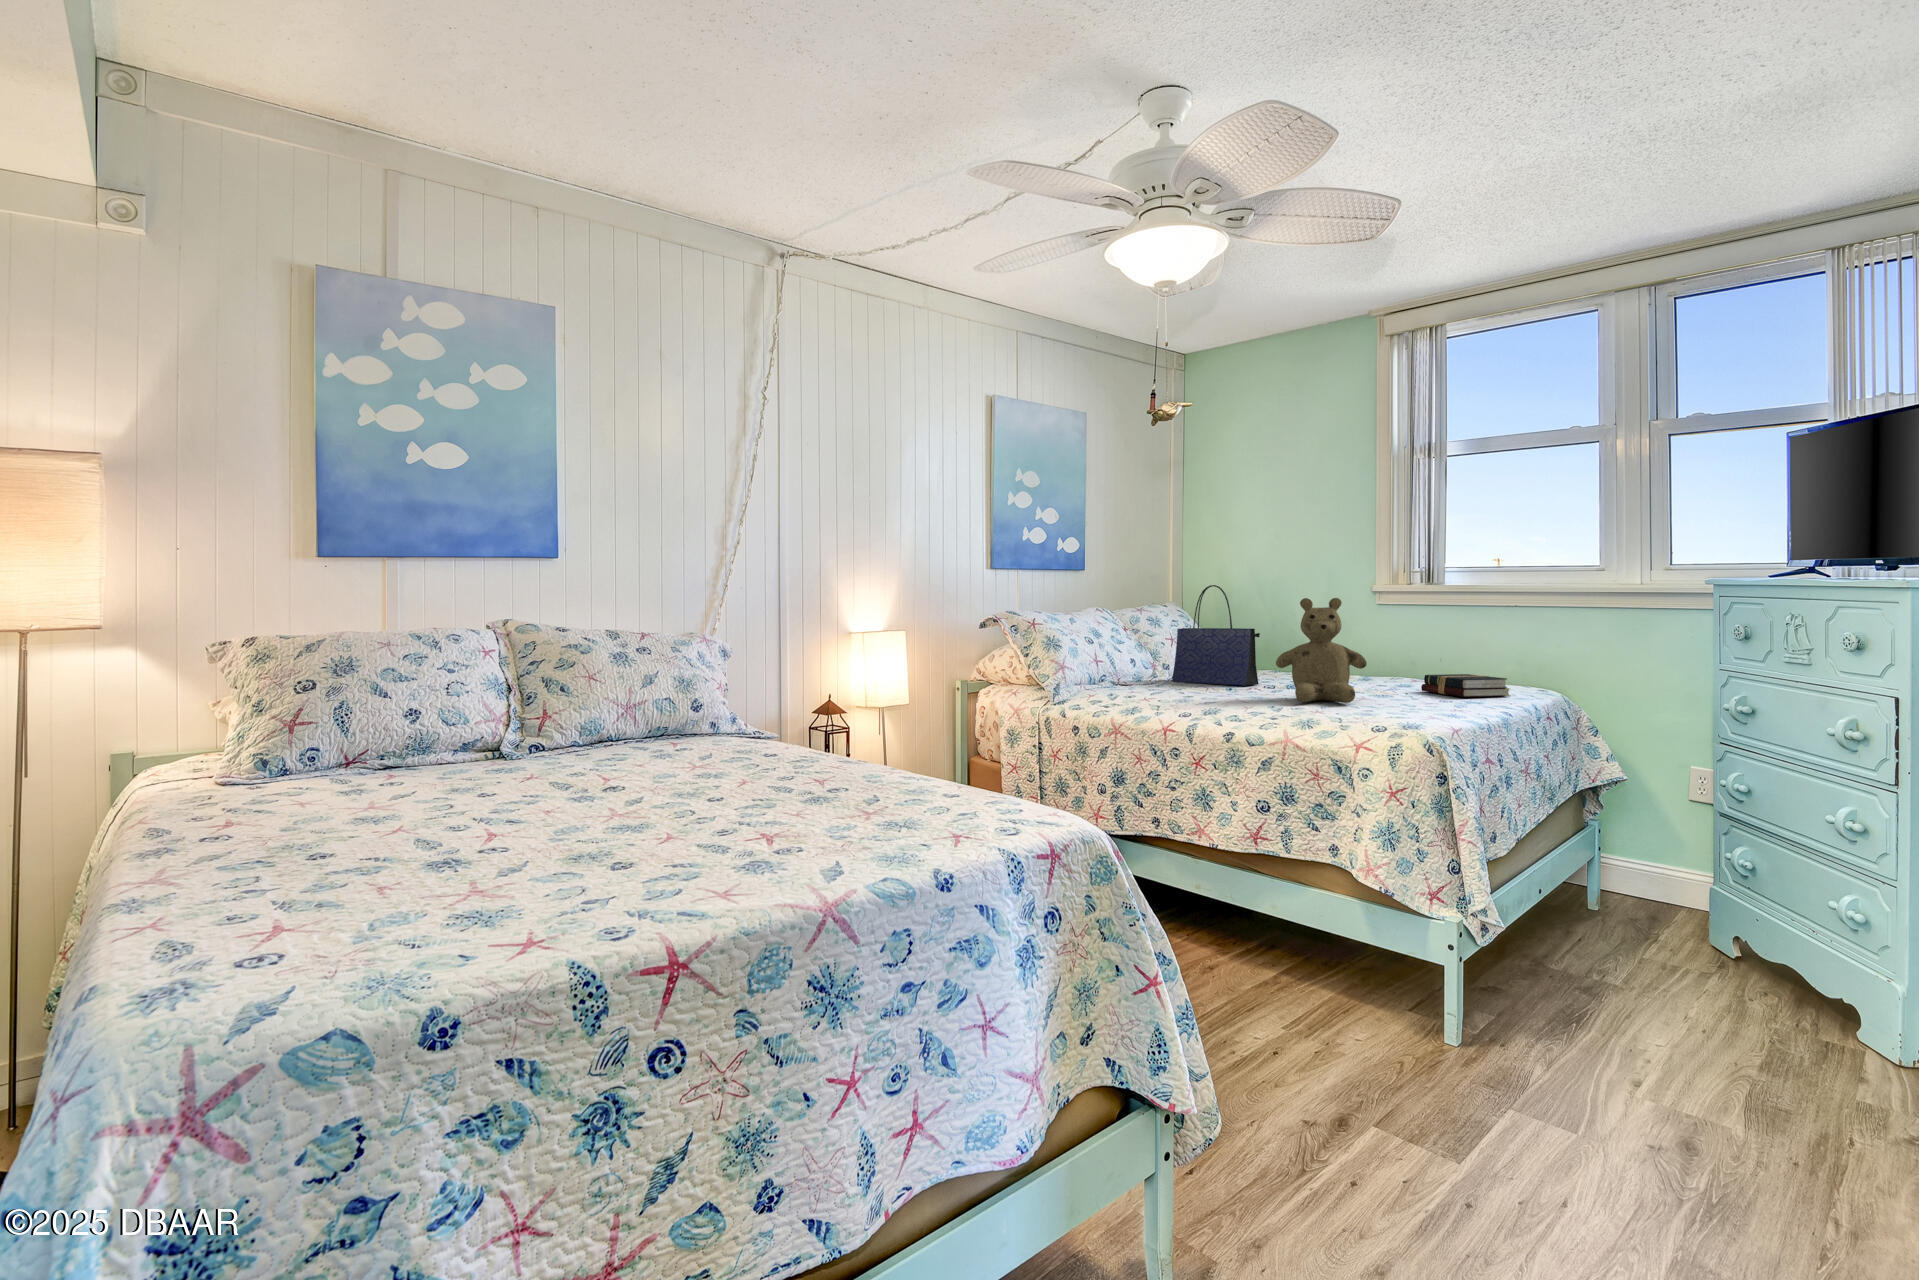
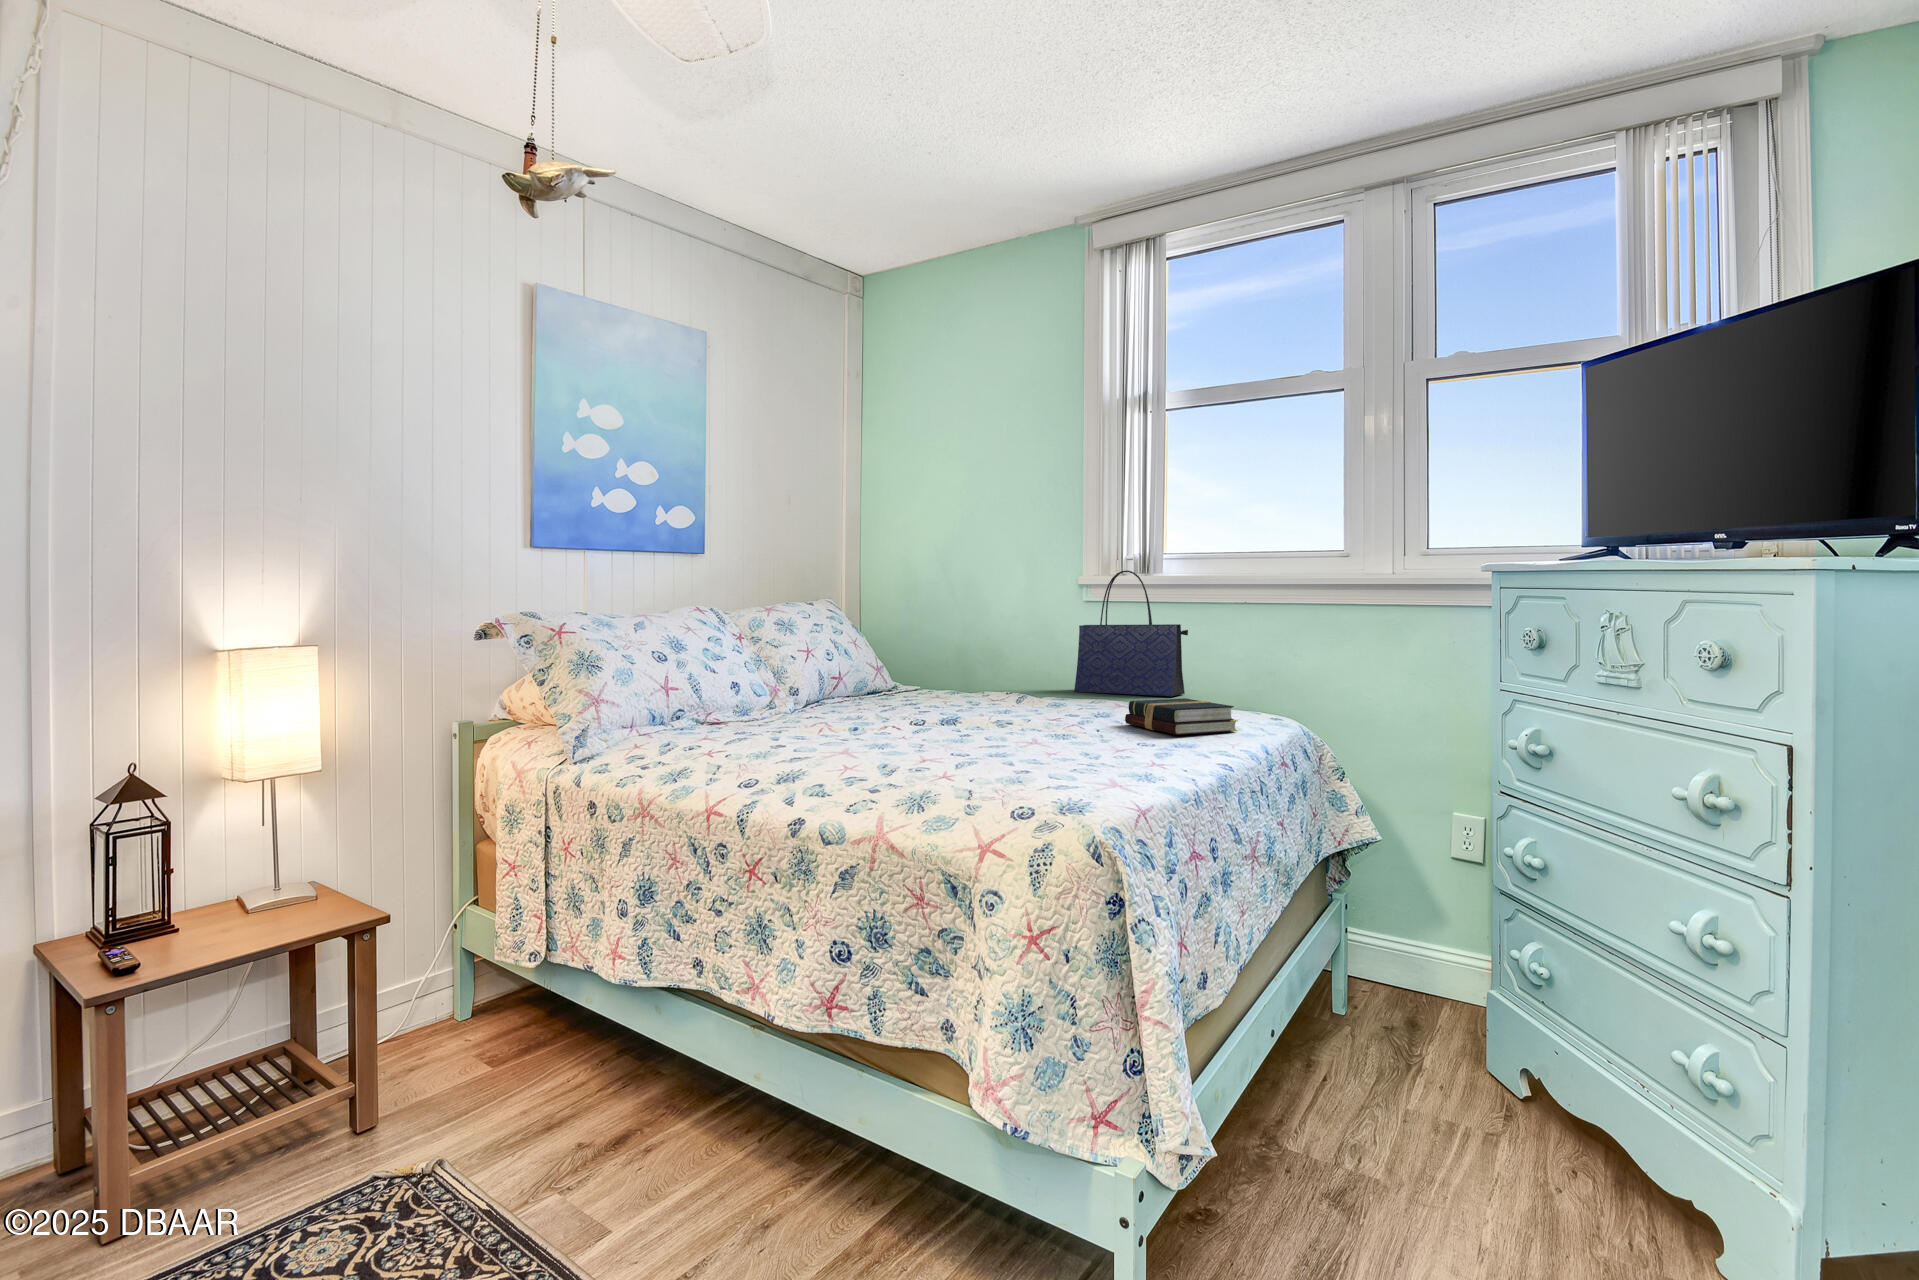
tote bag: present [1172,585,1260,686] -> present [1074,570,1188,696]
teddy bear: present [1276,598,1367,703] -> none [913,590,1041,753]

